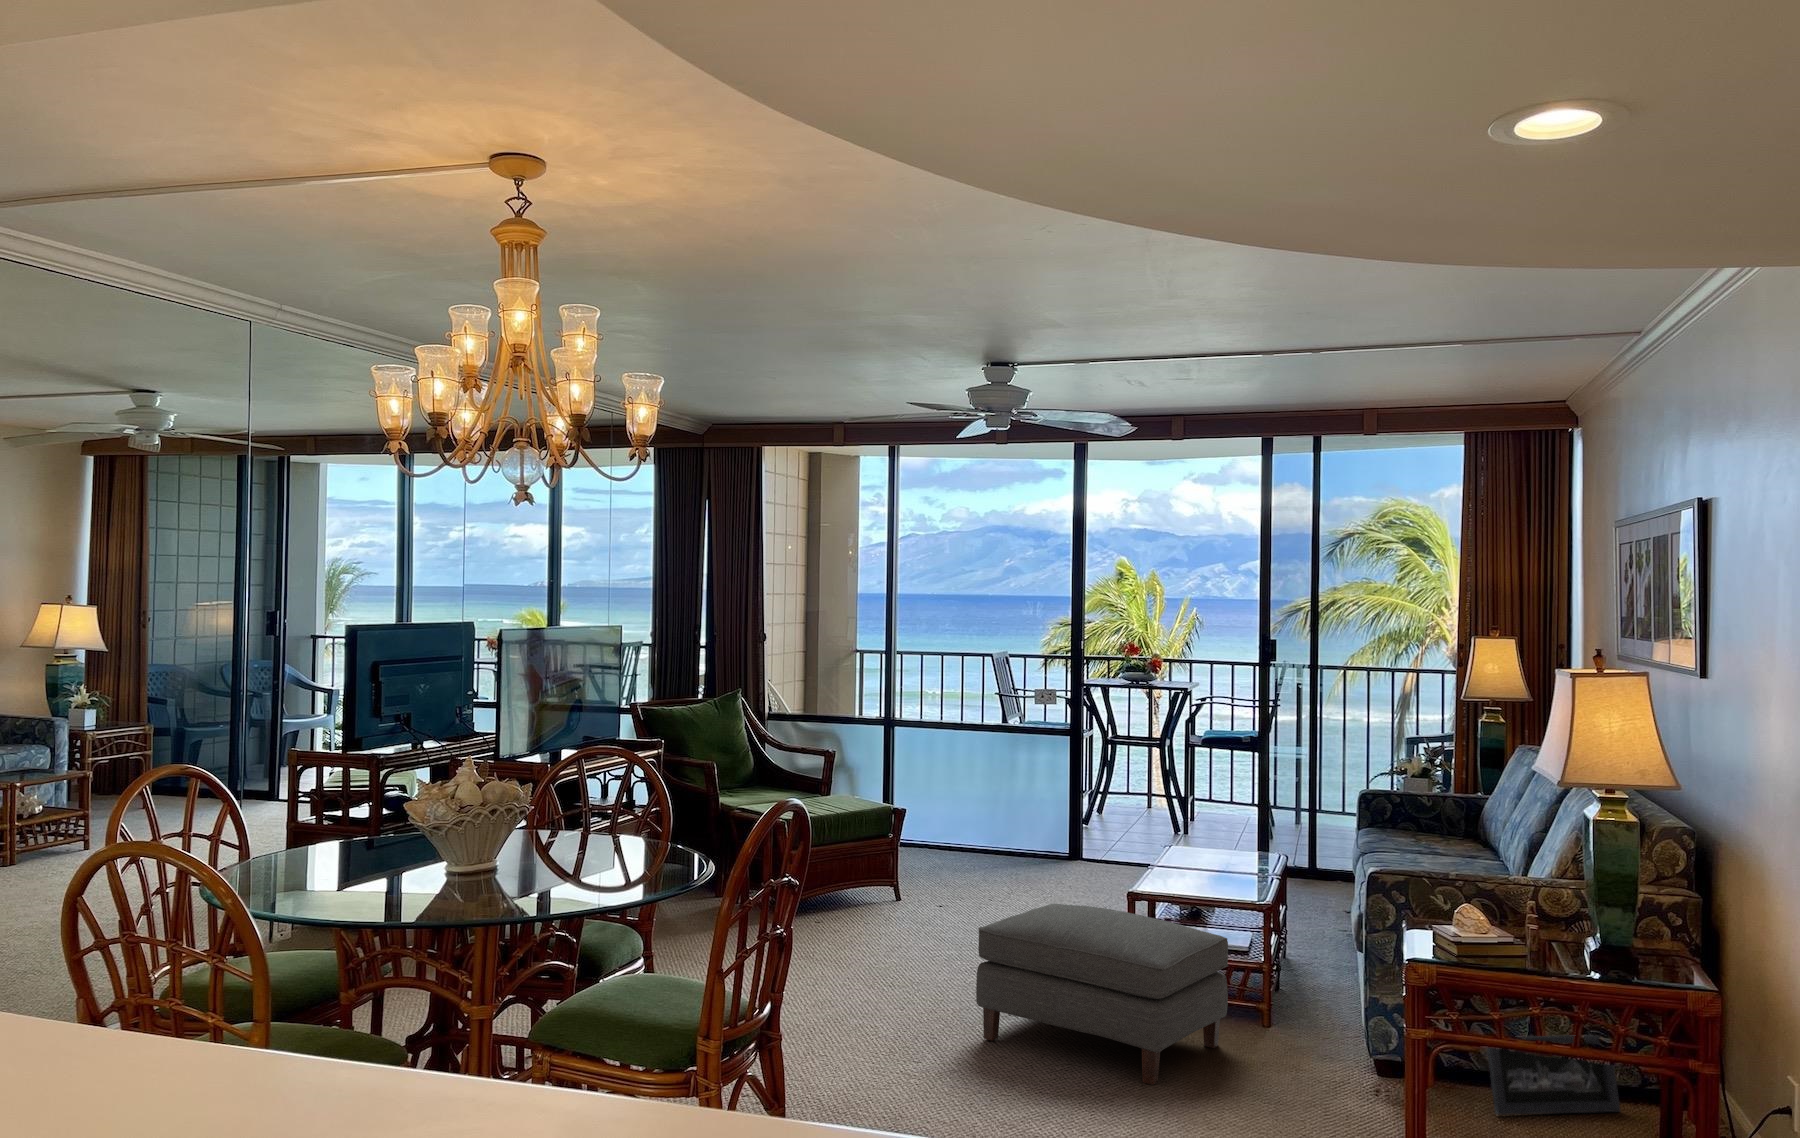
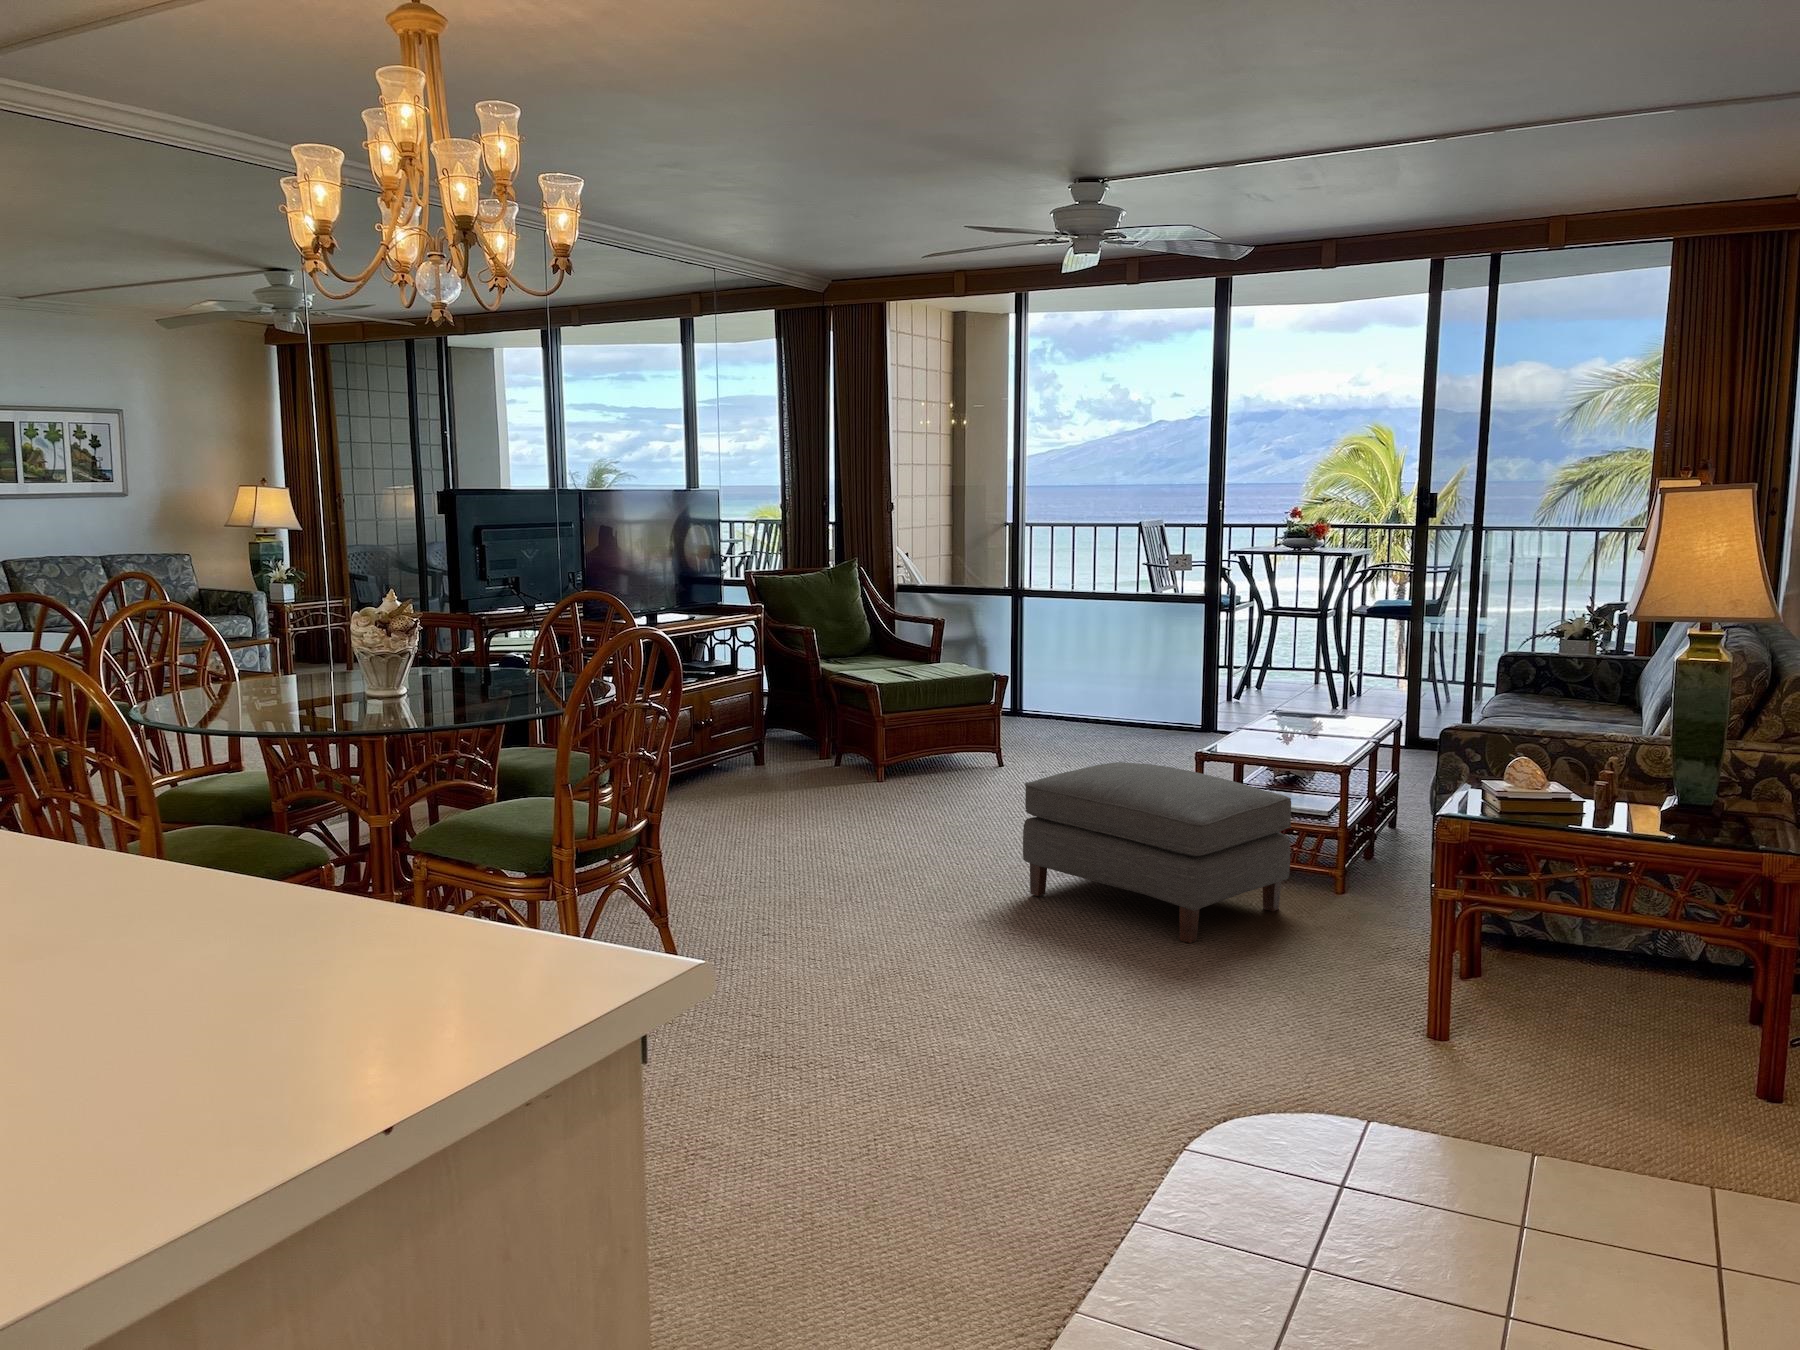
picture frame: present [1487,1035,1620,1115] -> none [1560,905,1716,991]

